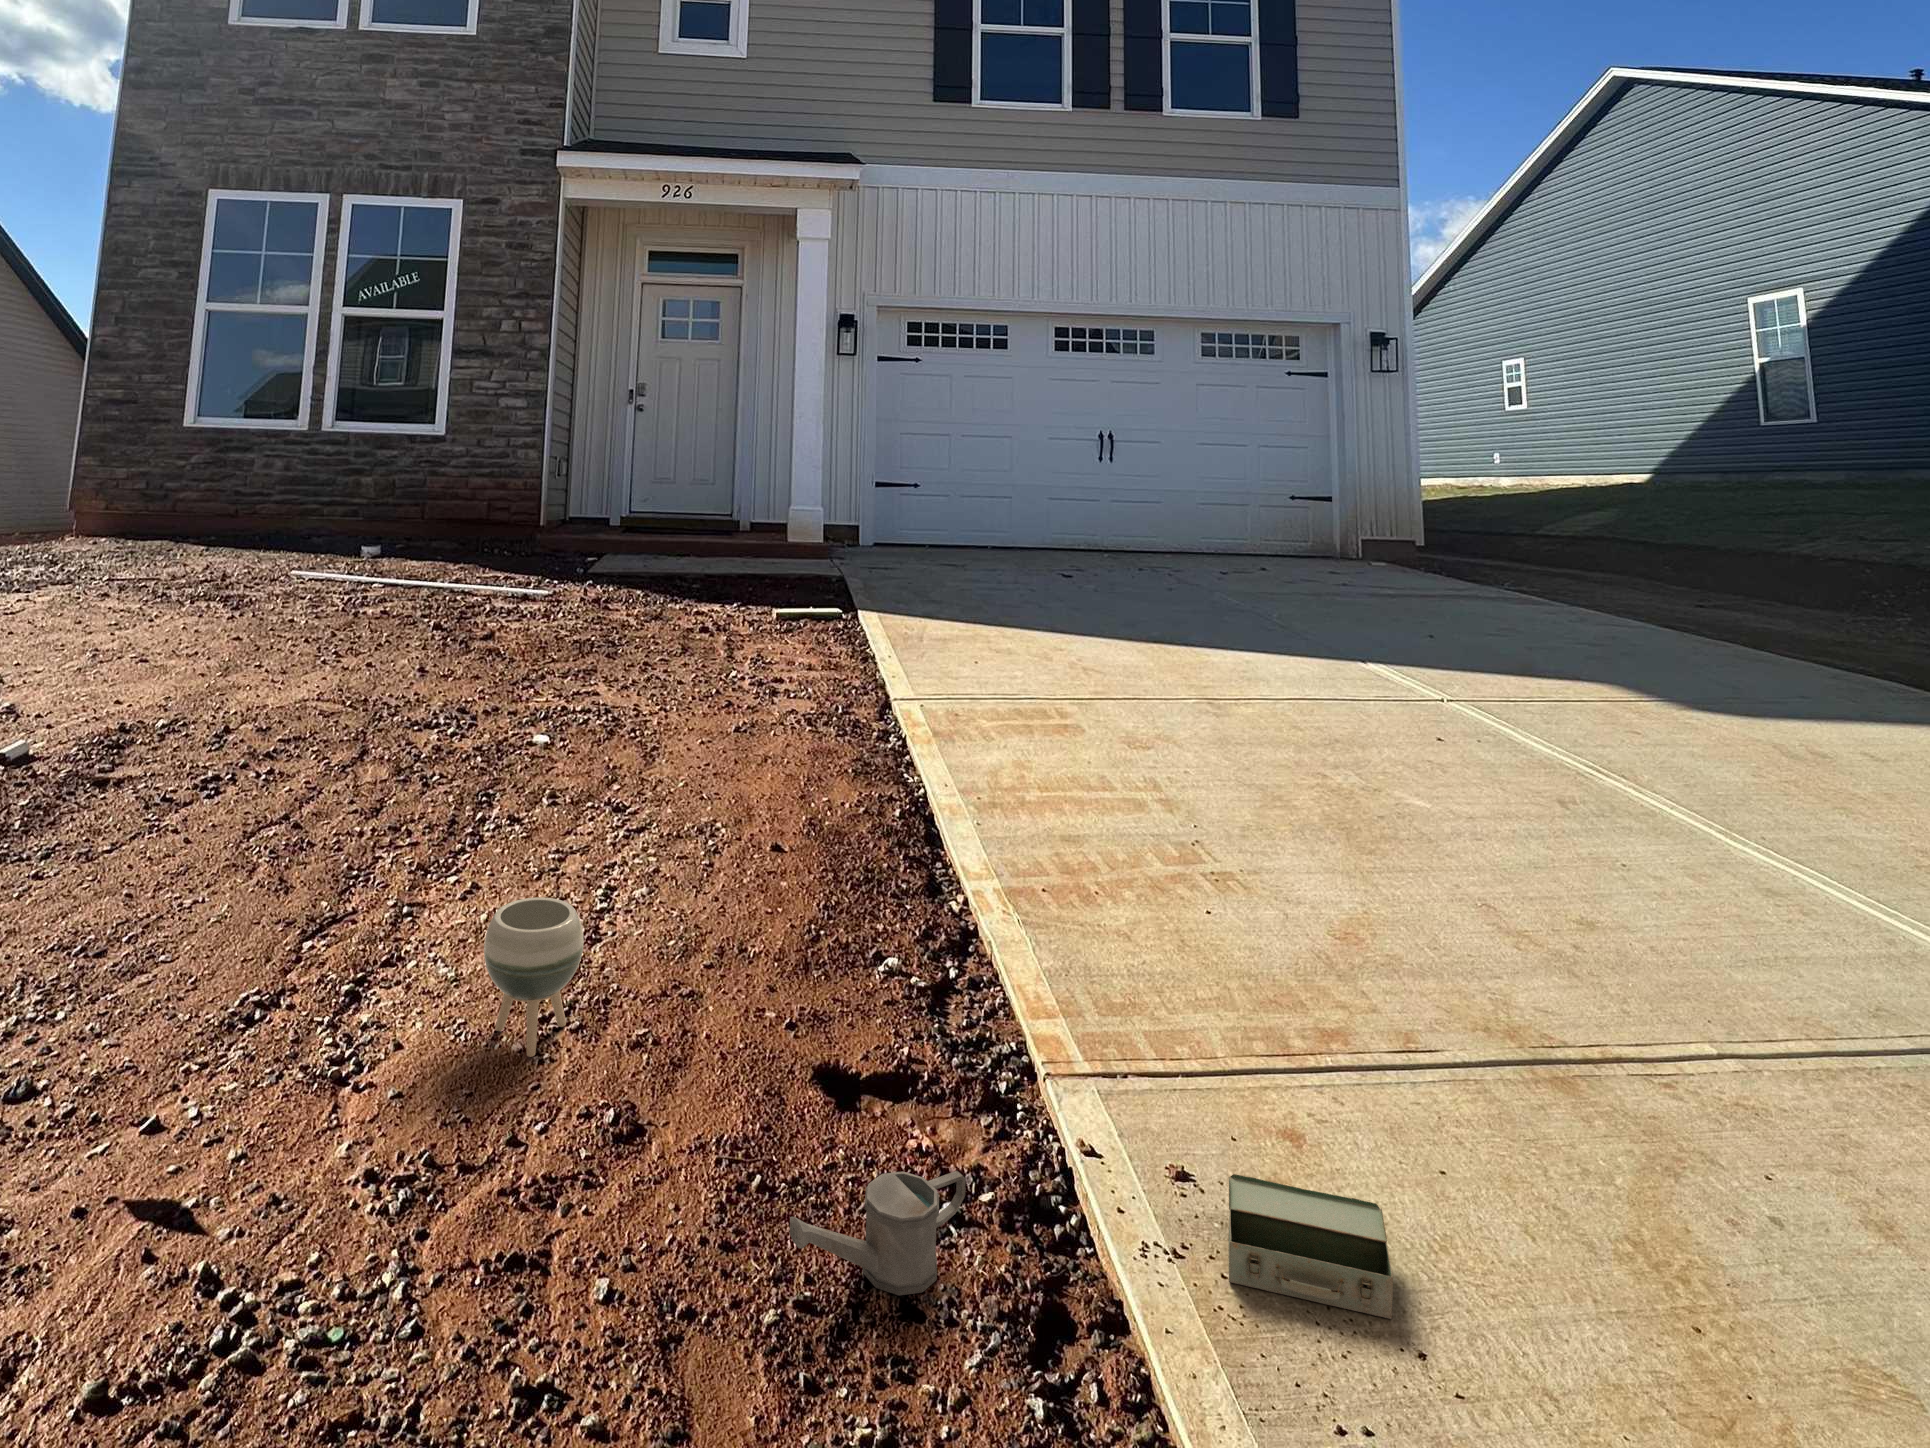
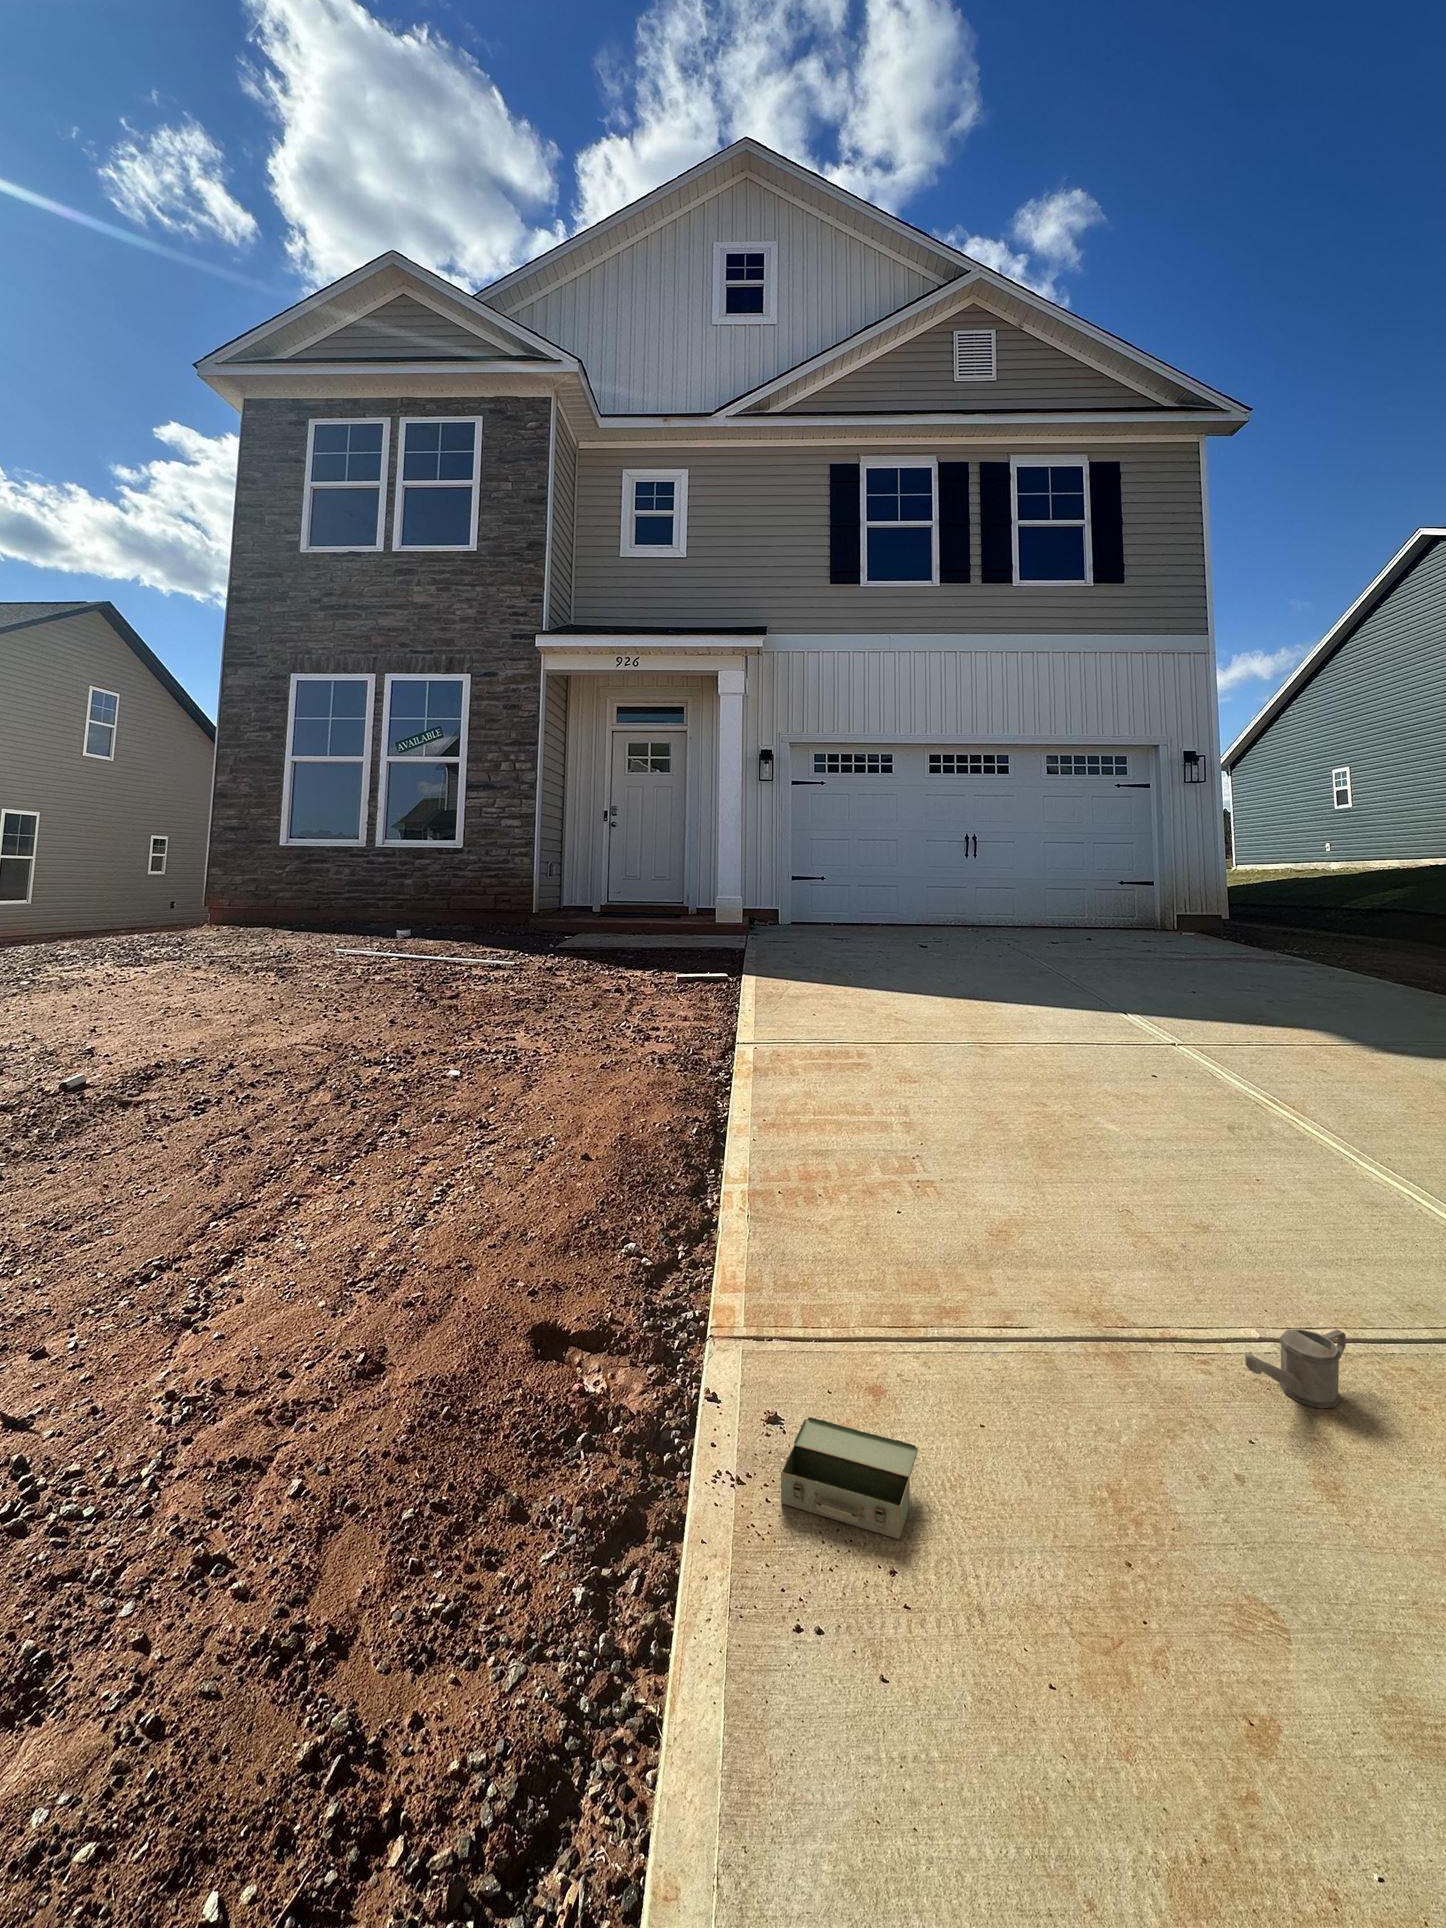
planter: present [484,897,584,1057] -> none [300,1191,378,1309]
watering can: present [790,1171,966,1295] -> present [1245,1329,1346,1408]

